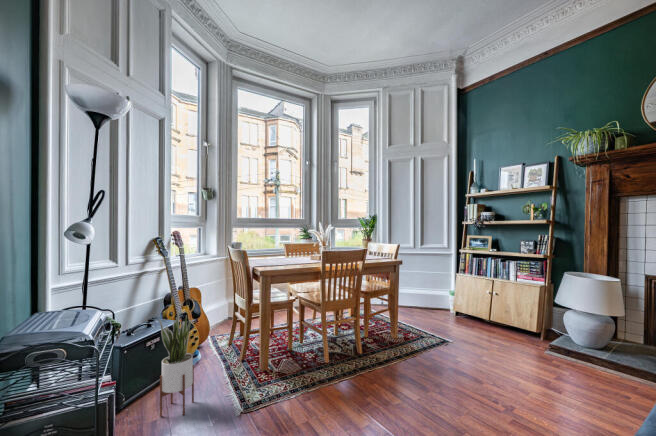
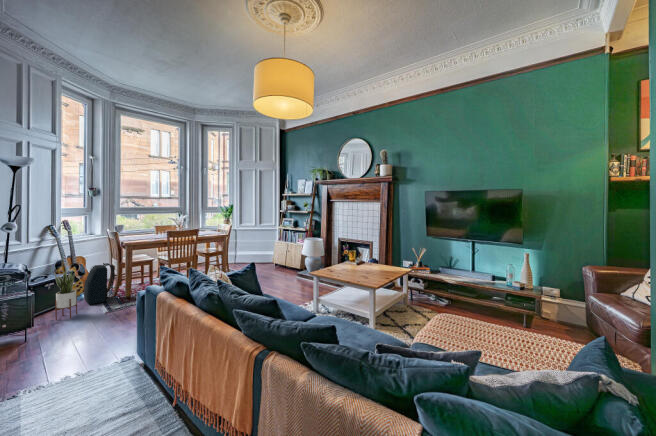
backpack: none [201,300,251,377] -> present [84,263,115,304]

